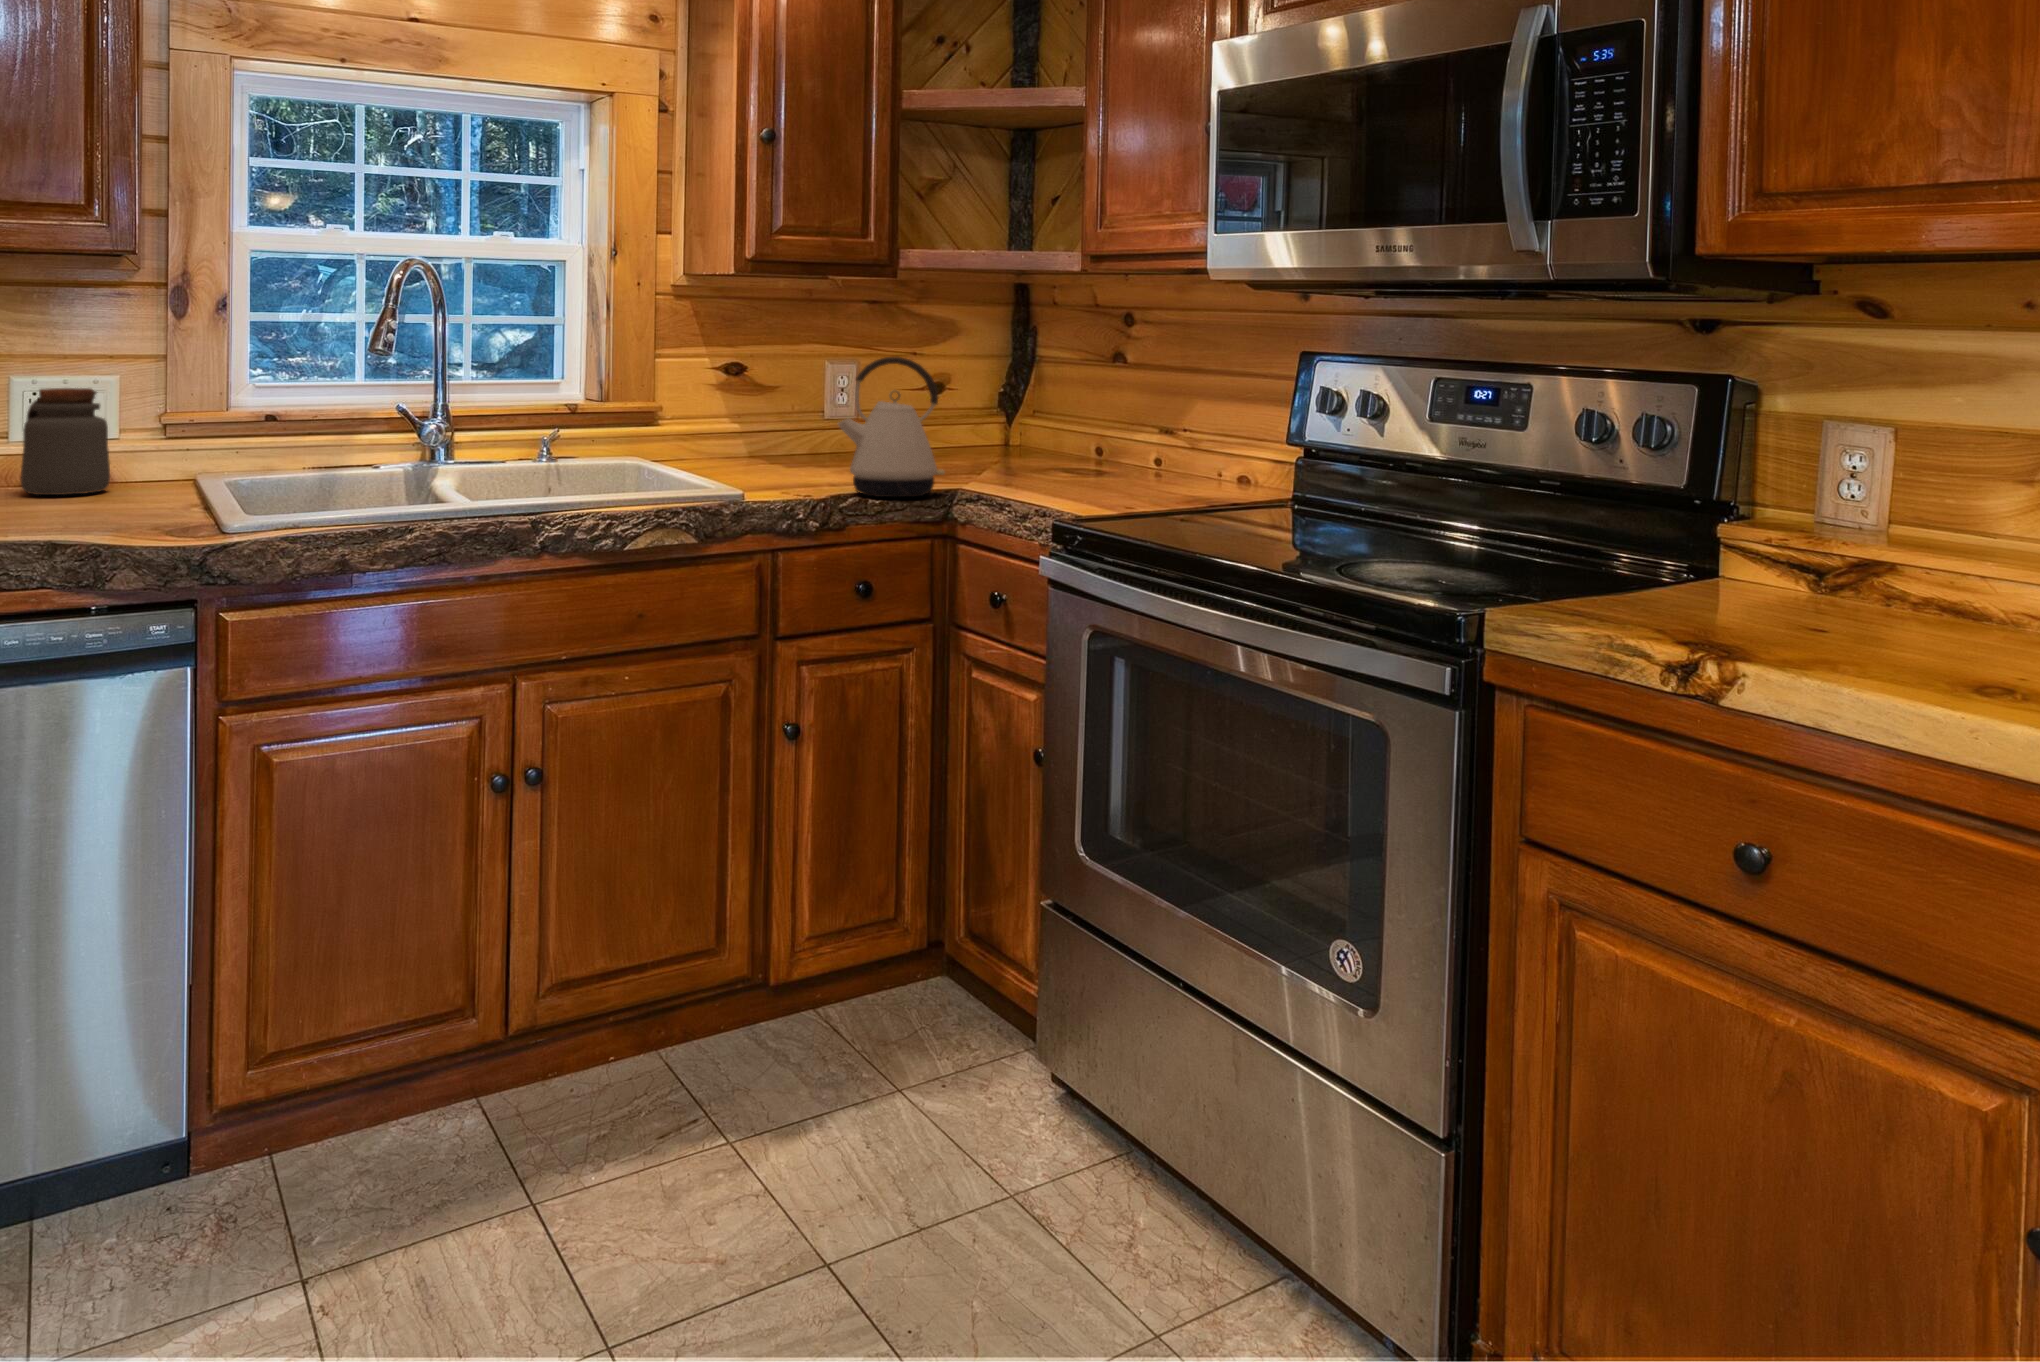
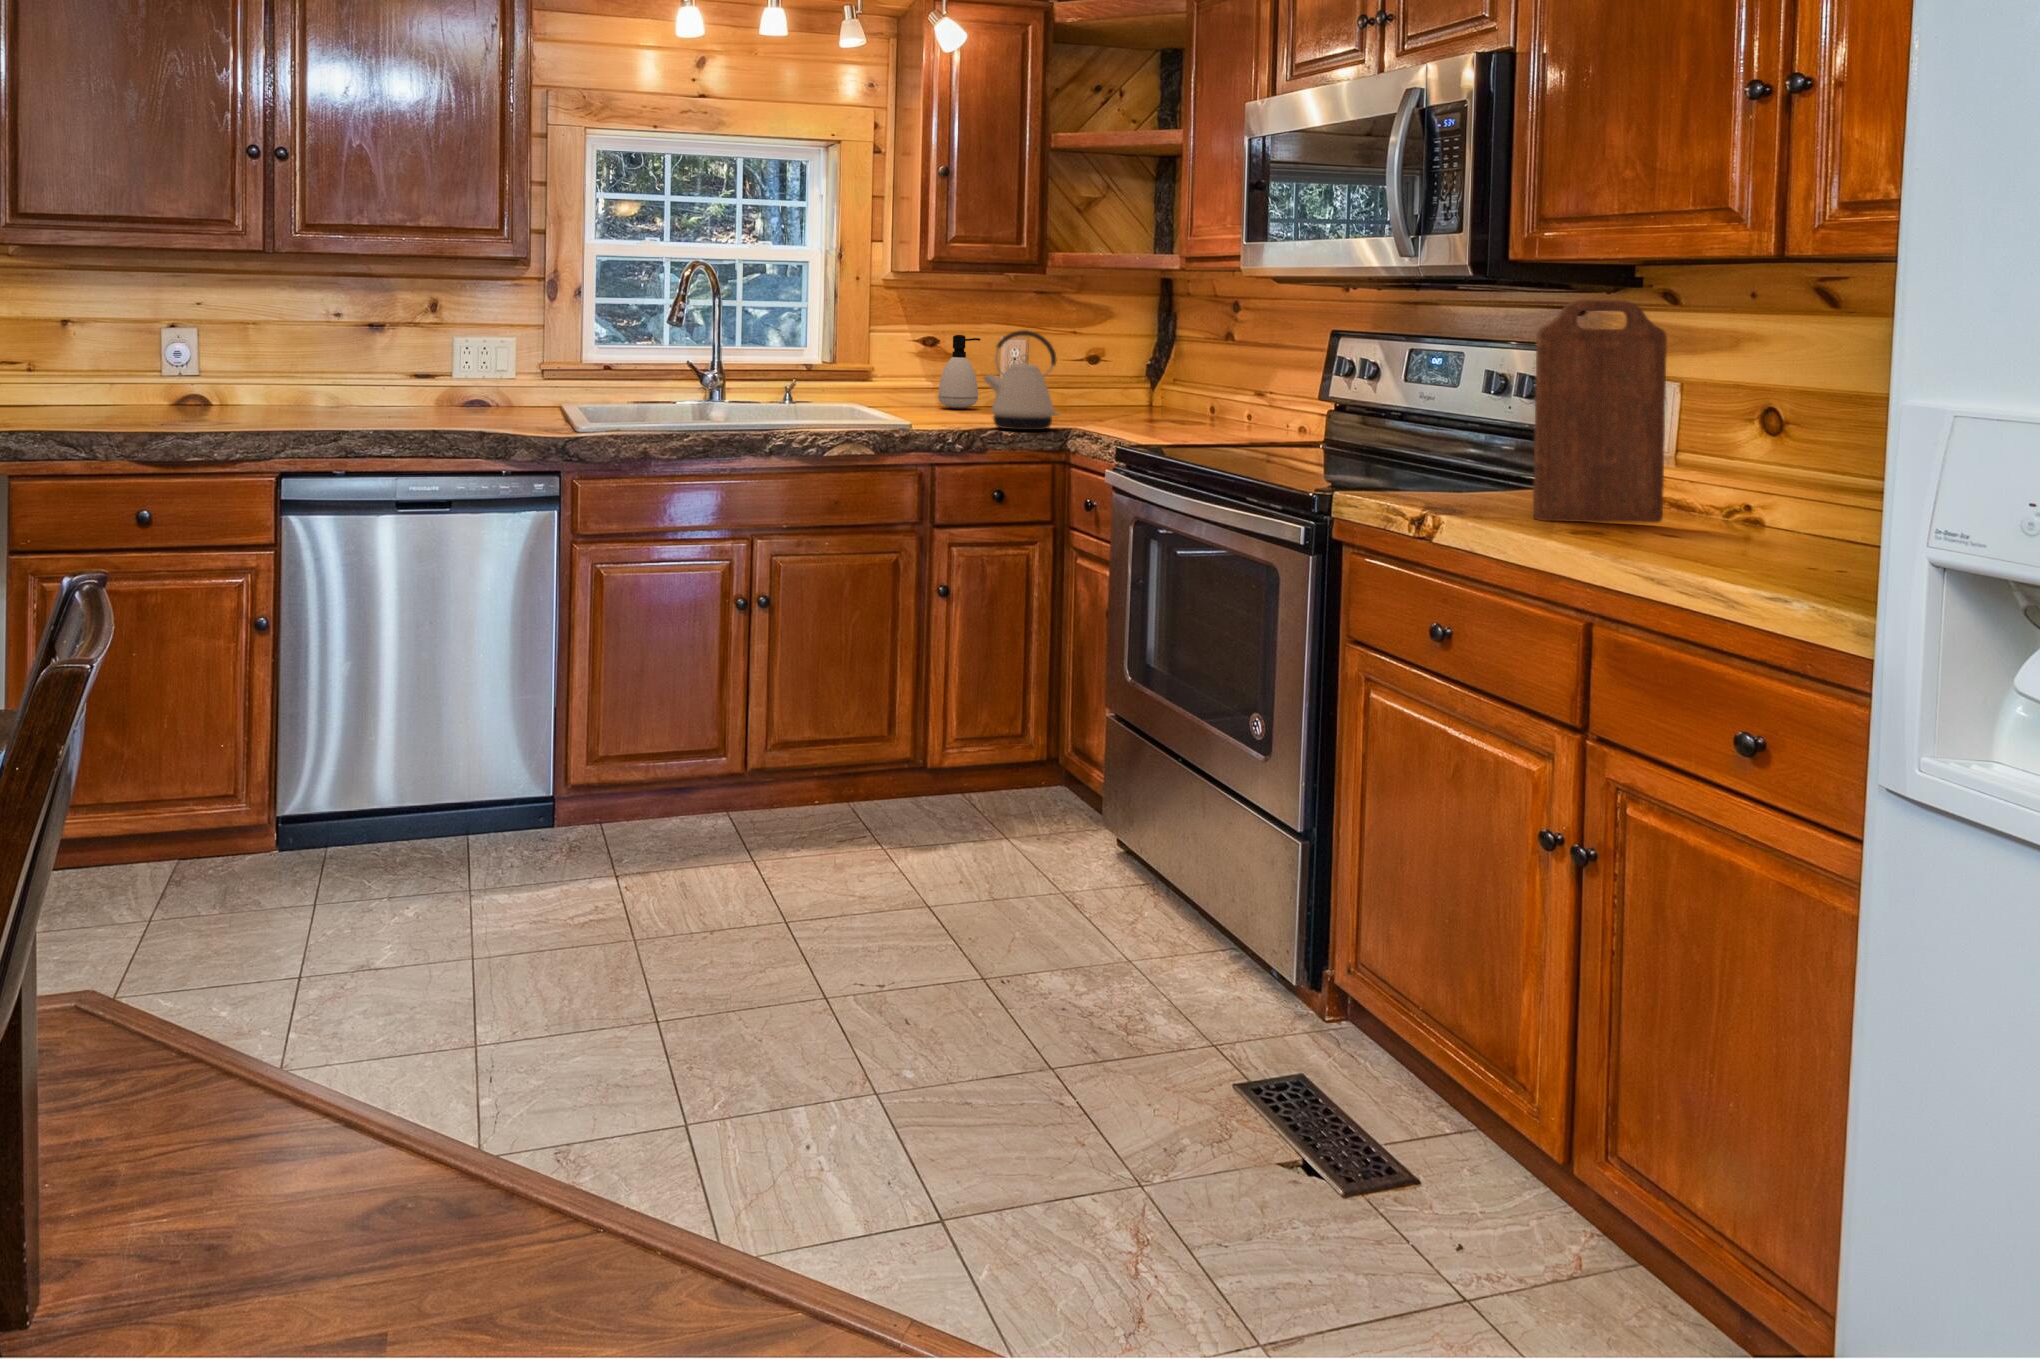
cutting board: none [1835,314,1993,656] -> present [1533,300,1667,523]
soap dispenser: none [743,361,799,460] -> present [938,335,980,408]
jar: present [21,388,110,495] -> none [461,345,513,412]

